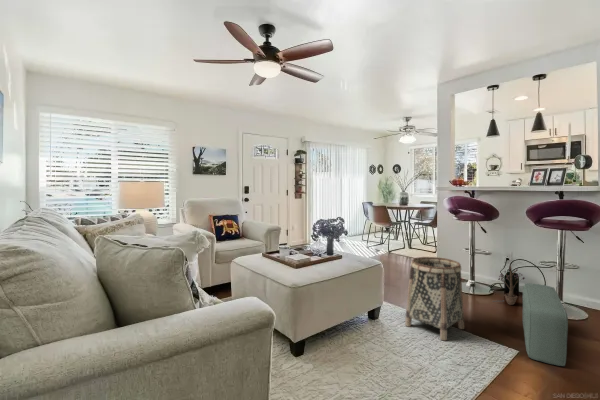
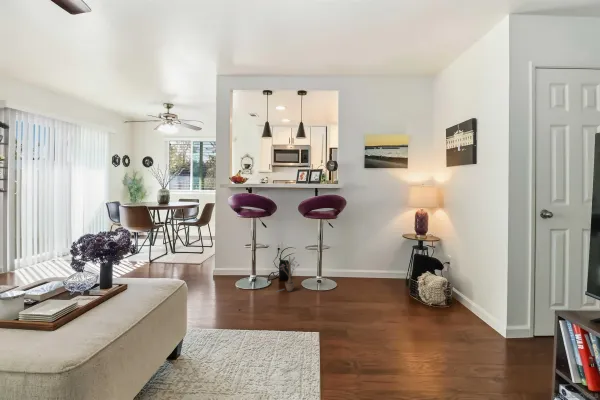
basket: present [405,257,464,340] -> none [214,256,270,346]
pouf: present [522,283,568,366] -> none [307,268,354,336]

